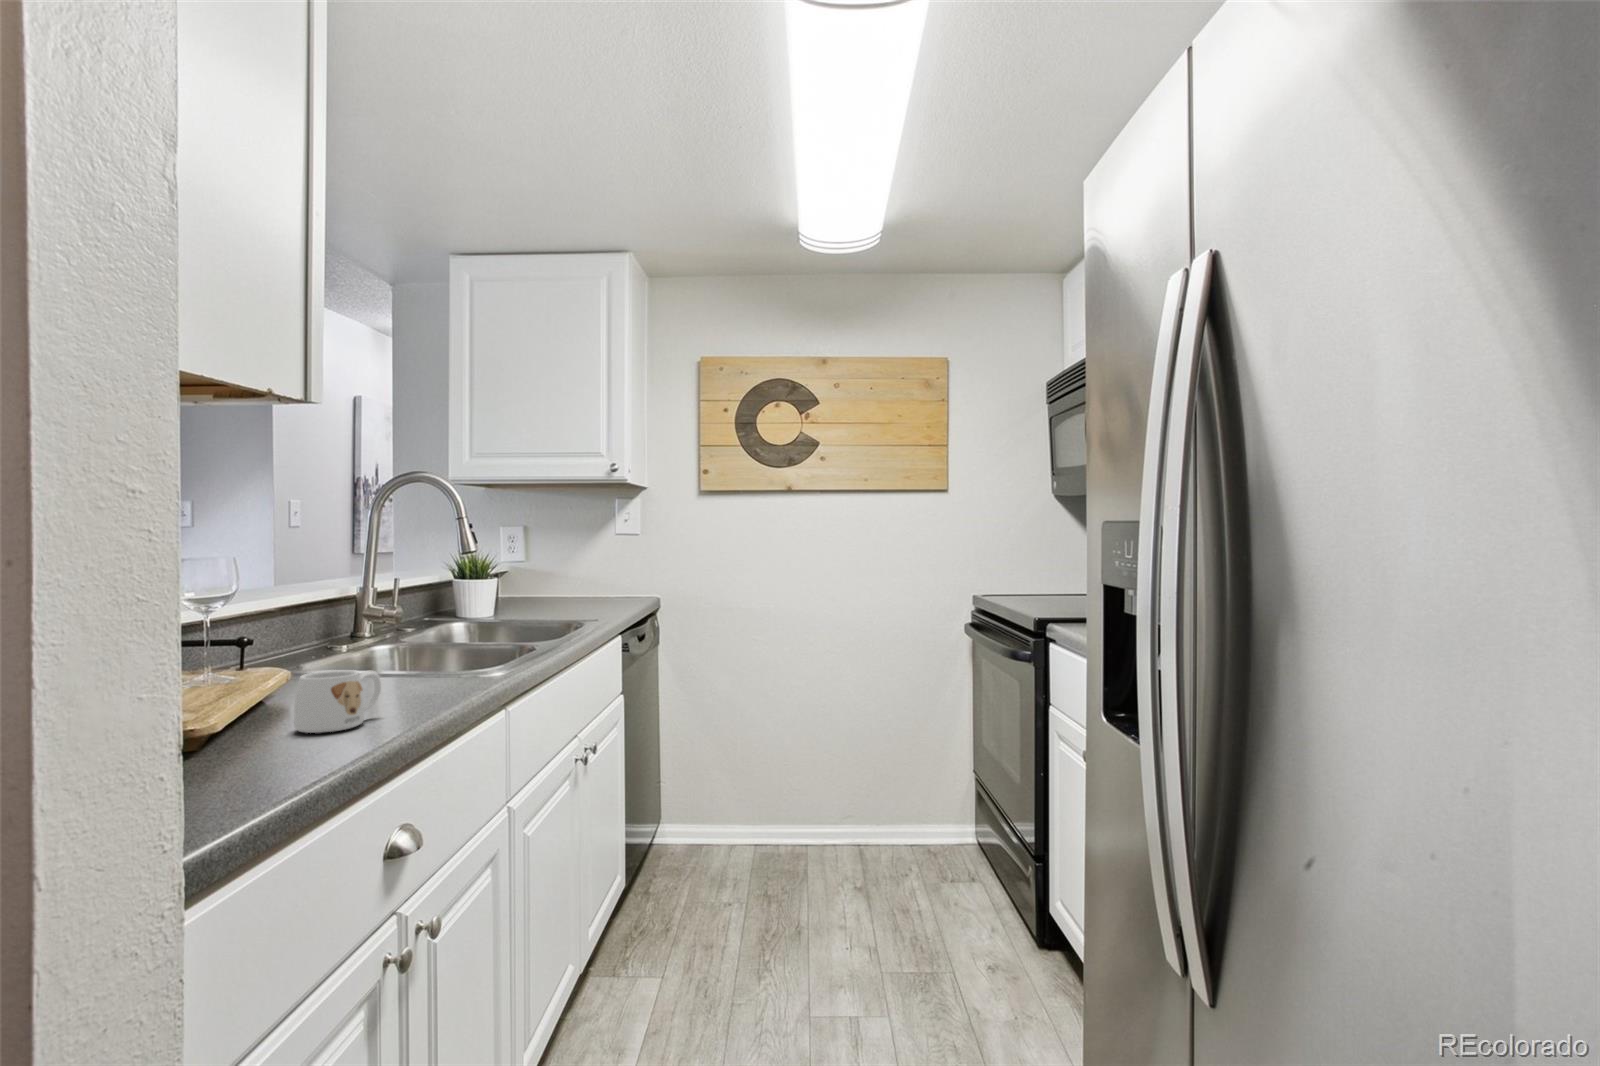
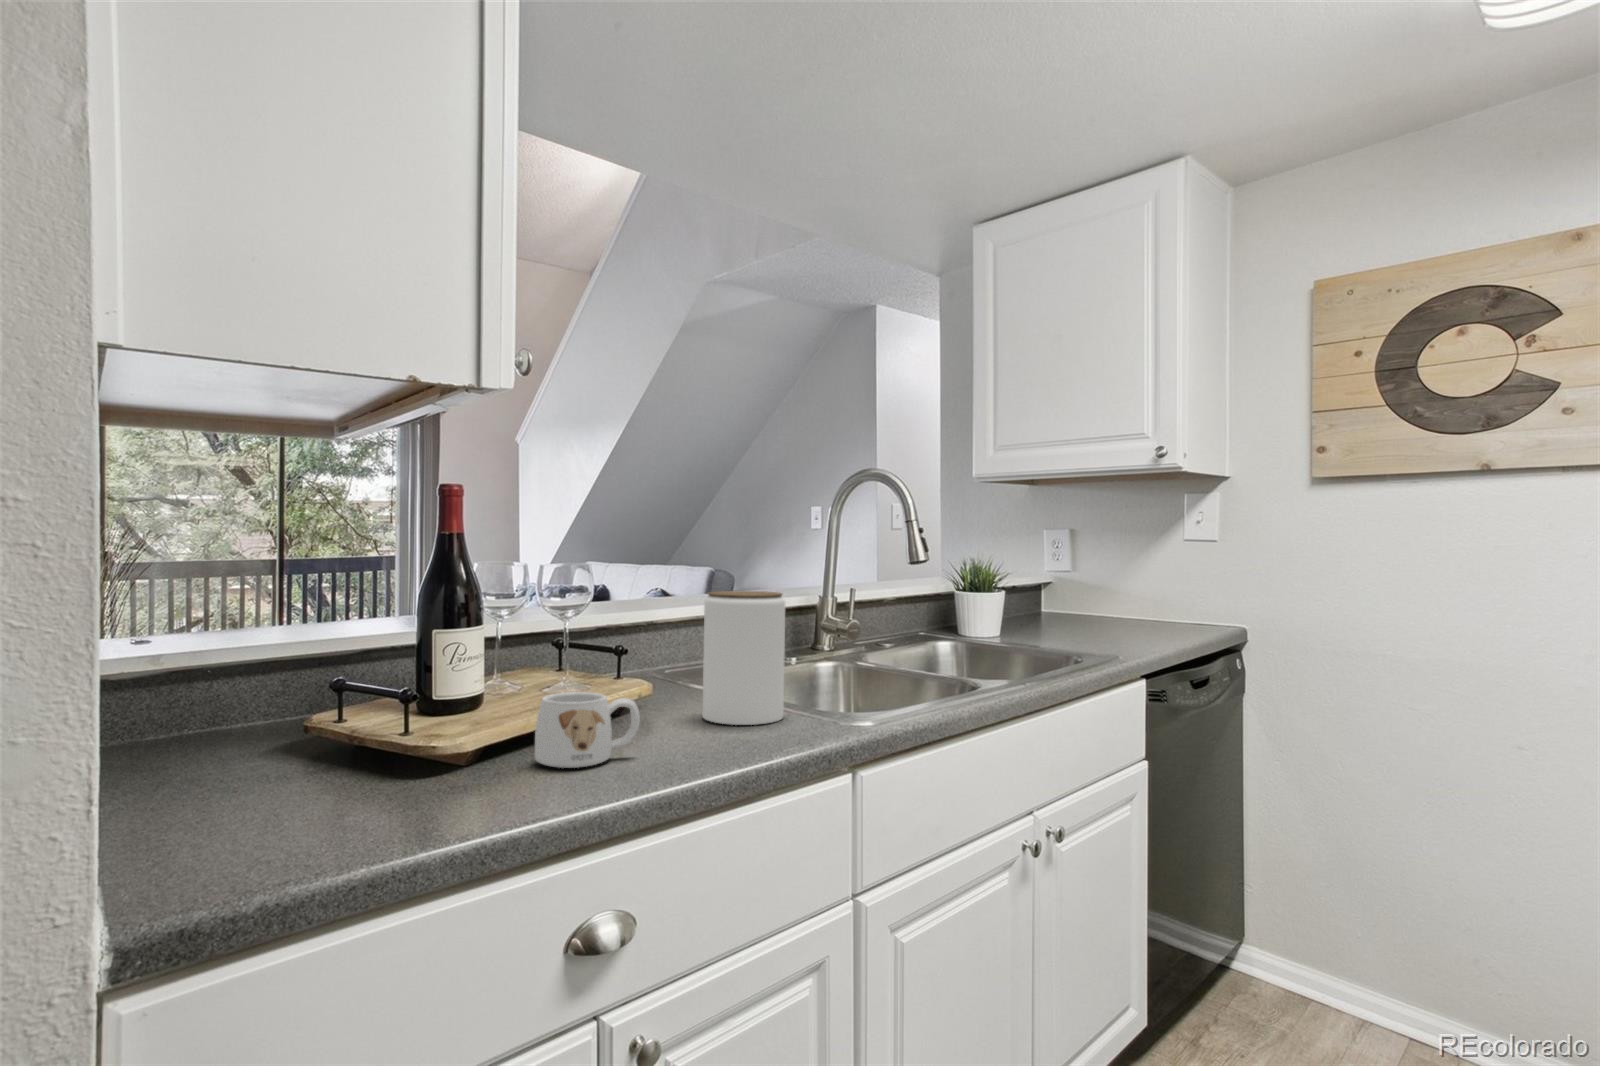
jar: none [368,582,442,690] -> present [702,591,785,725]

